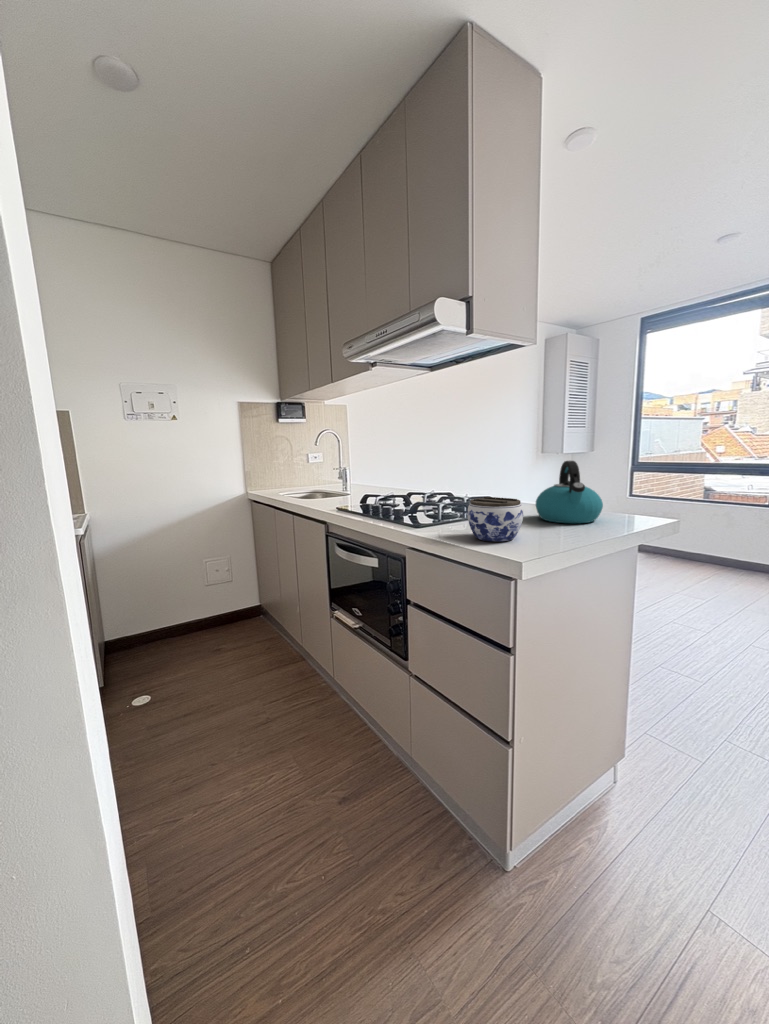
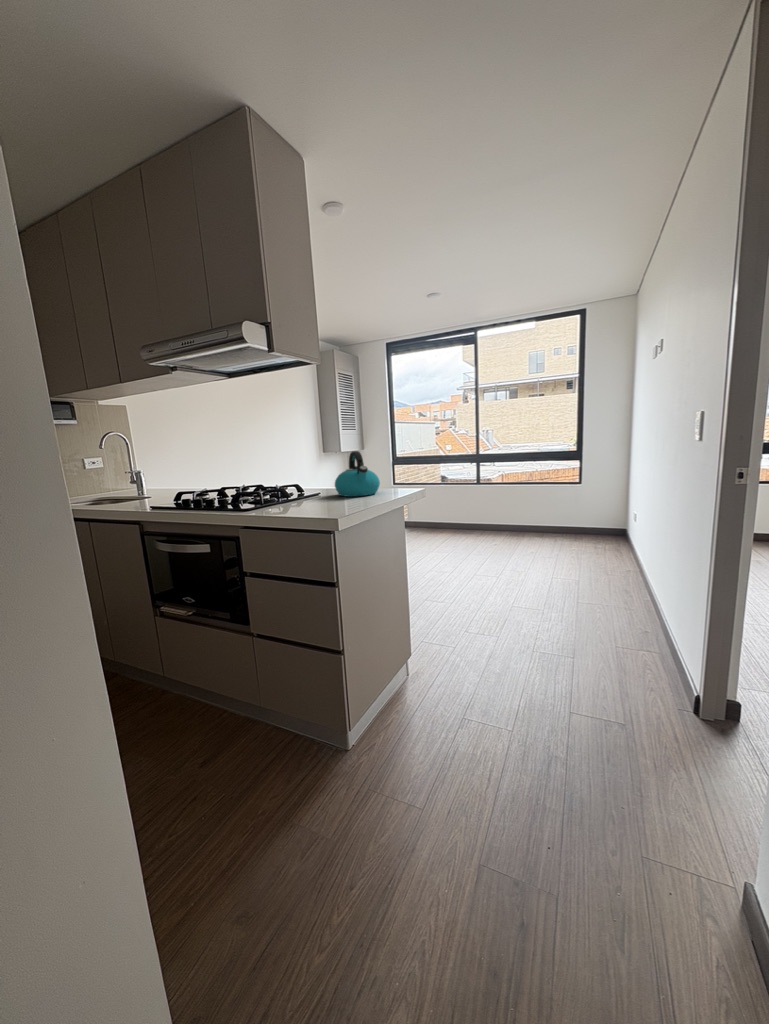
jar: present [467,497,523,542] -> none [291,478,331,510]

